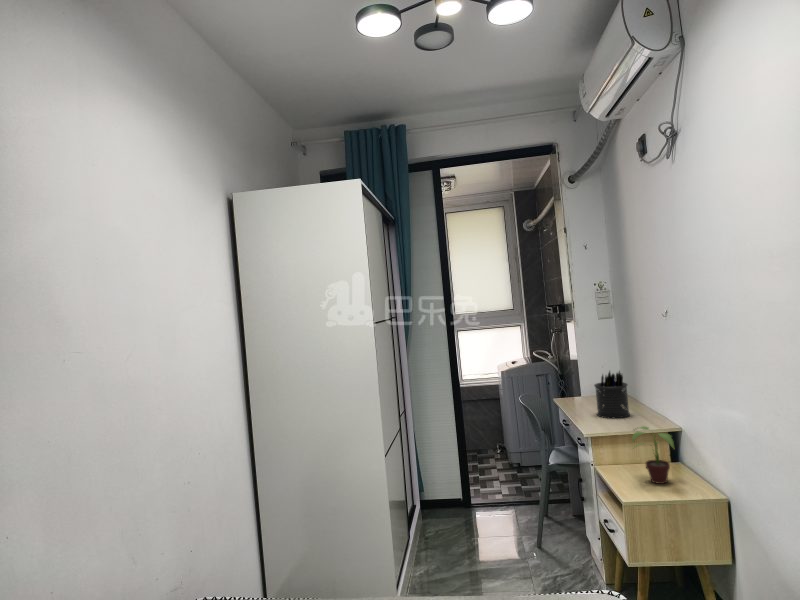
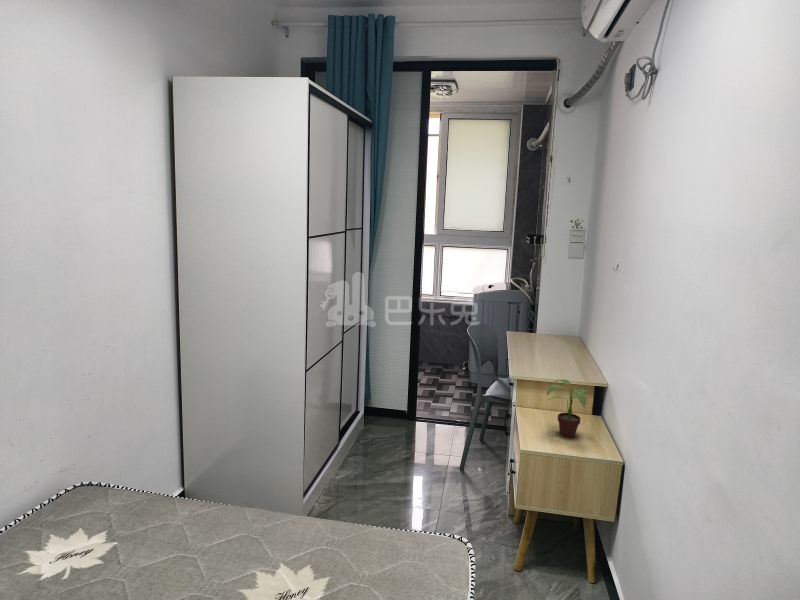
pen holder: present [594,371,630,418] -> none [536,315,572,364]

